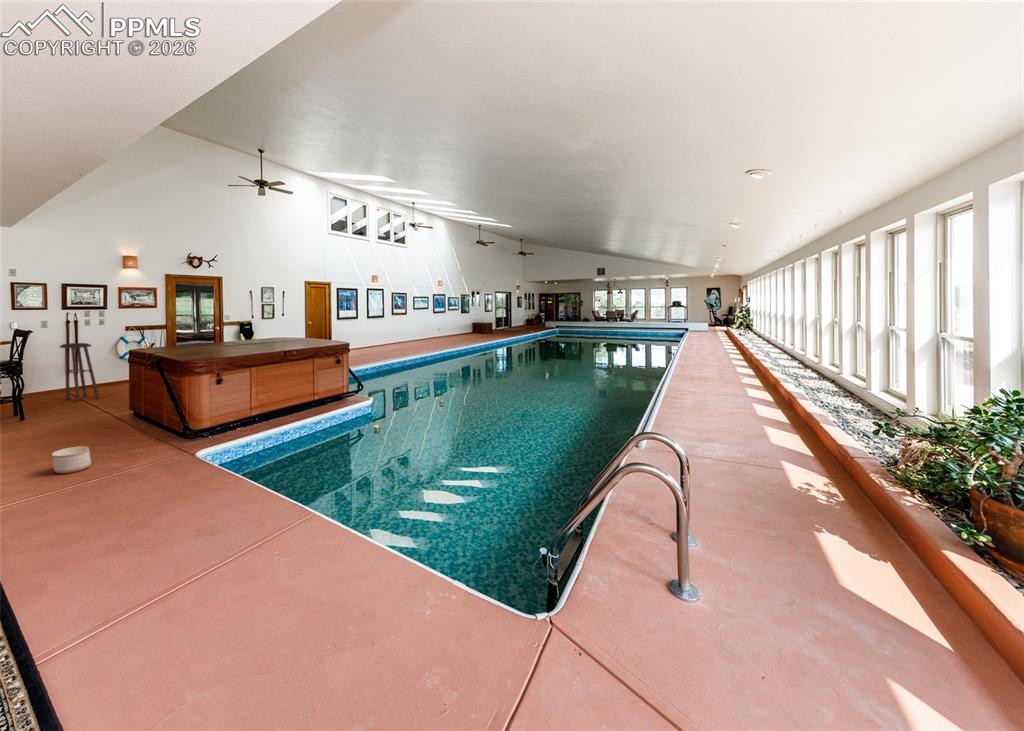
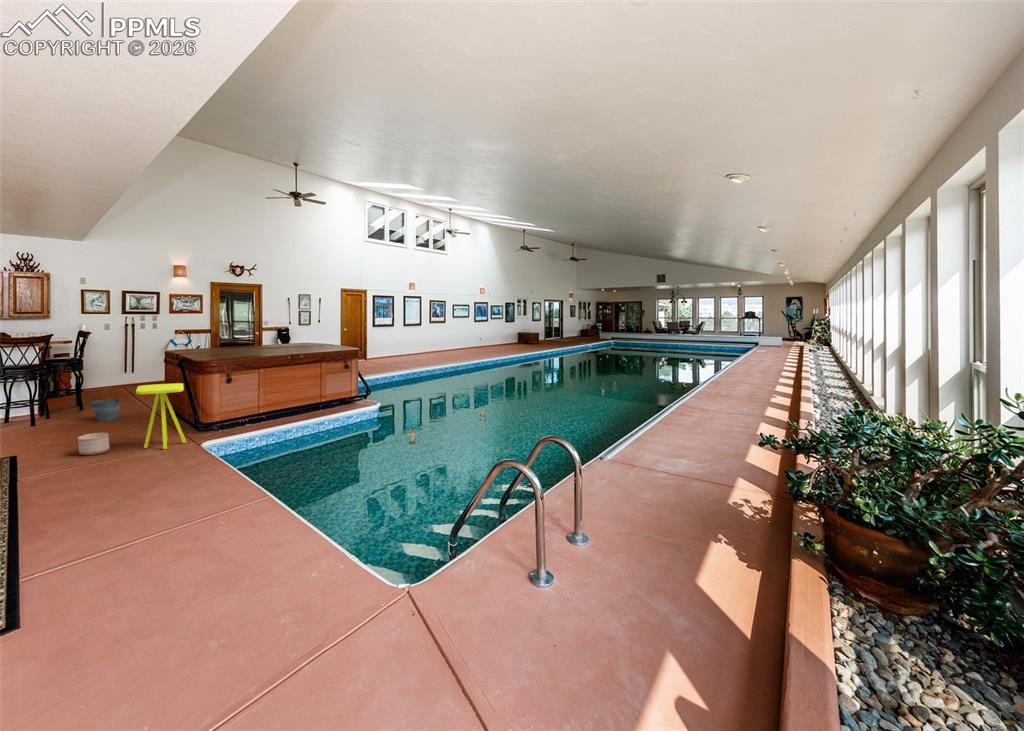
stool: present [60,343,99,402] -> none [114,344,145,397]
side table: none [121,387,181,460] -> present [136,383,186,449]
bucket: none [47,396,84,432] -> present [91,398,120,422]

